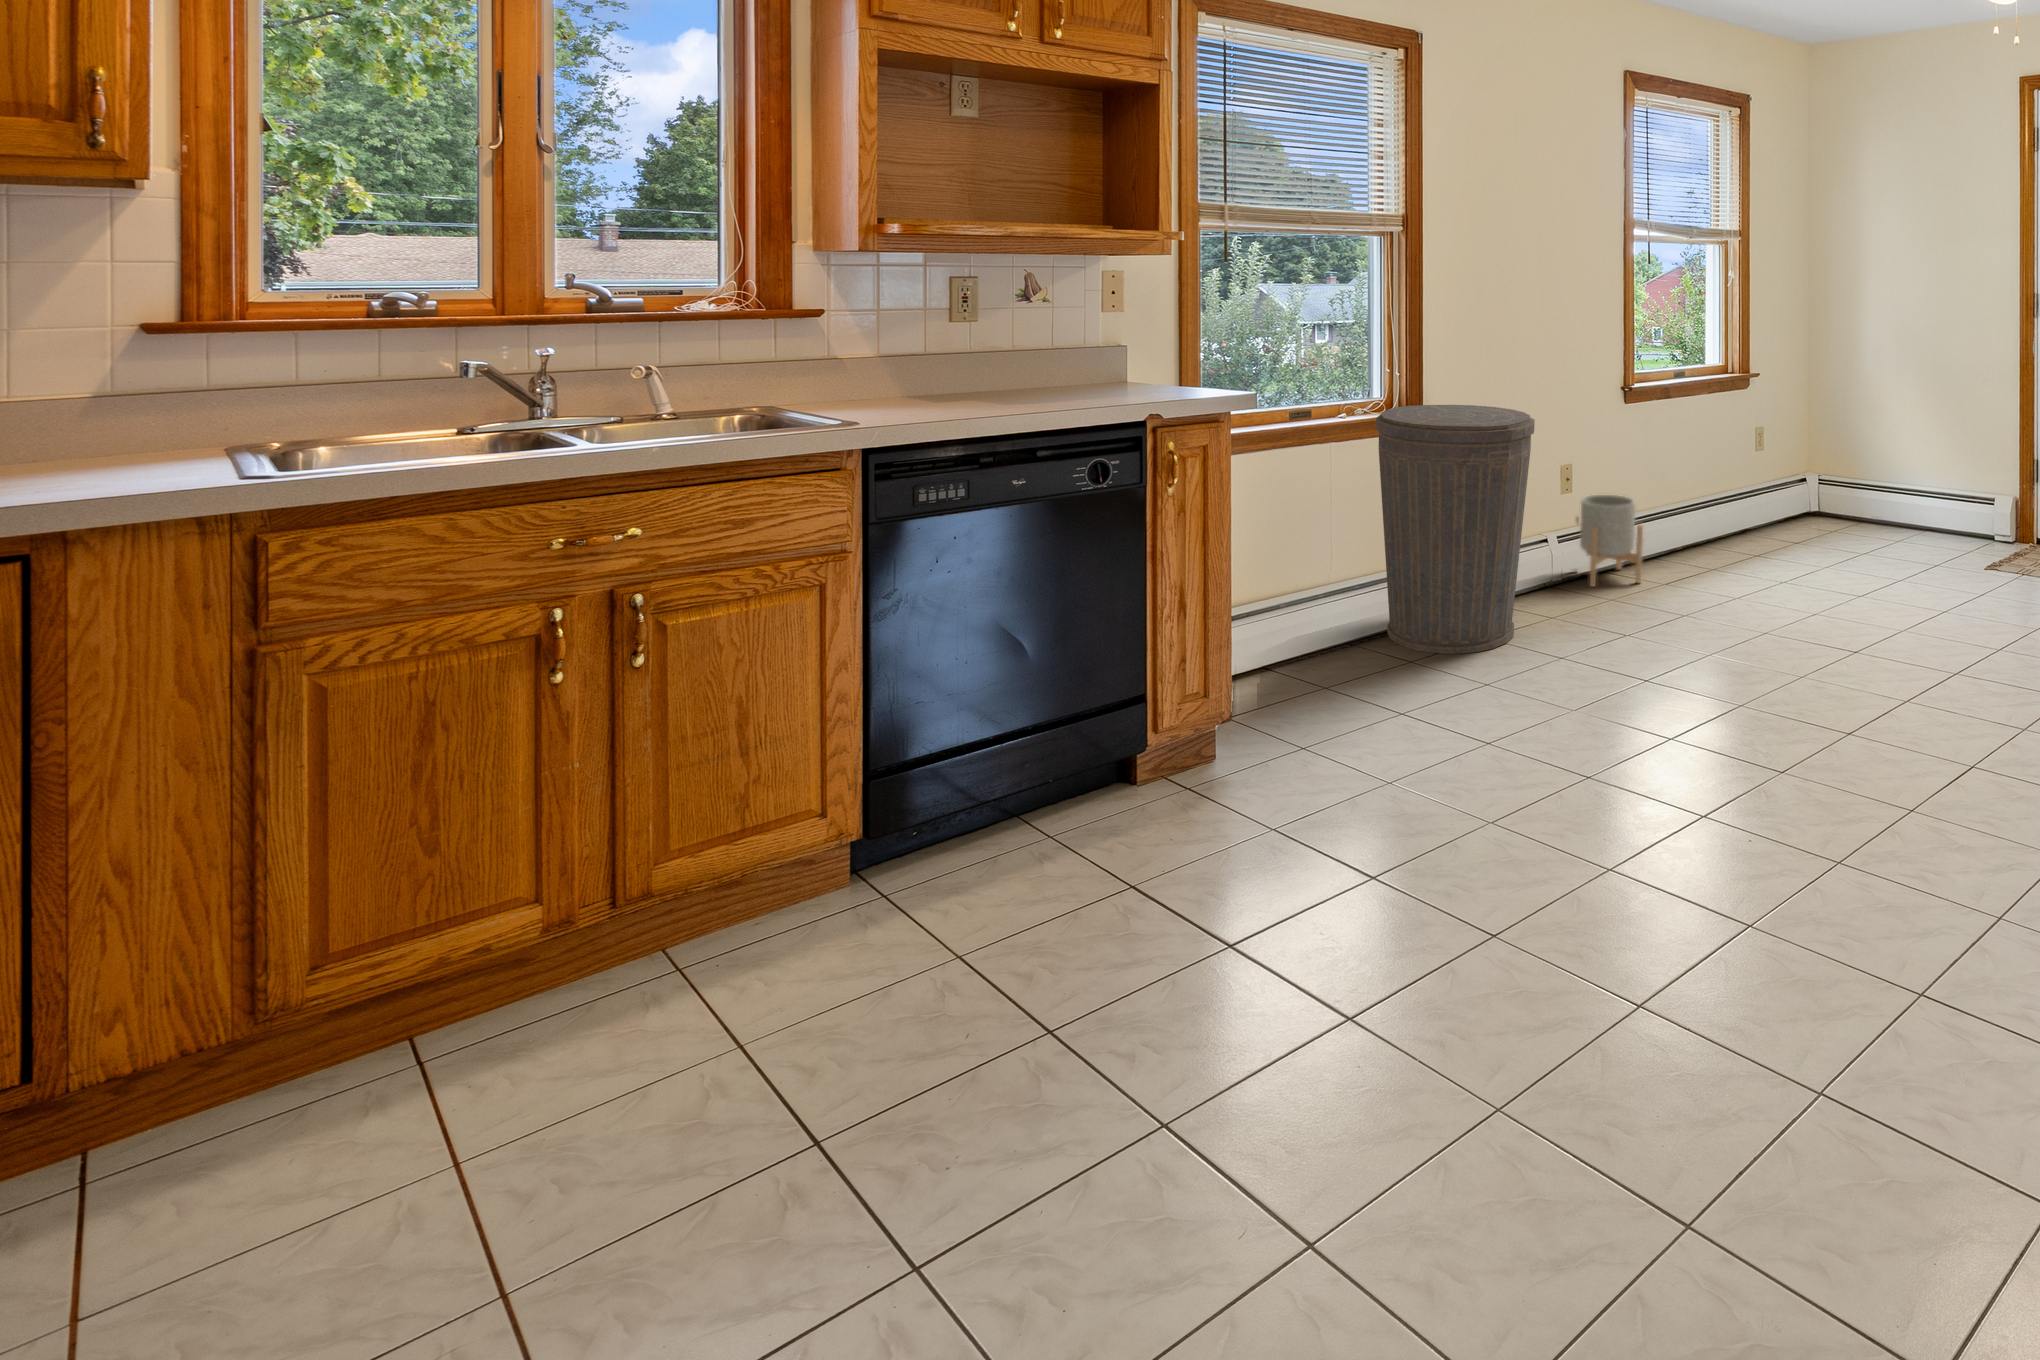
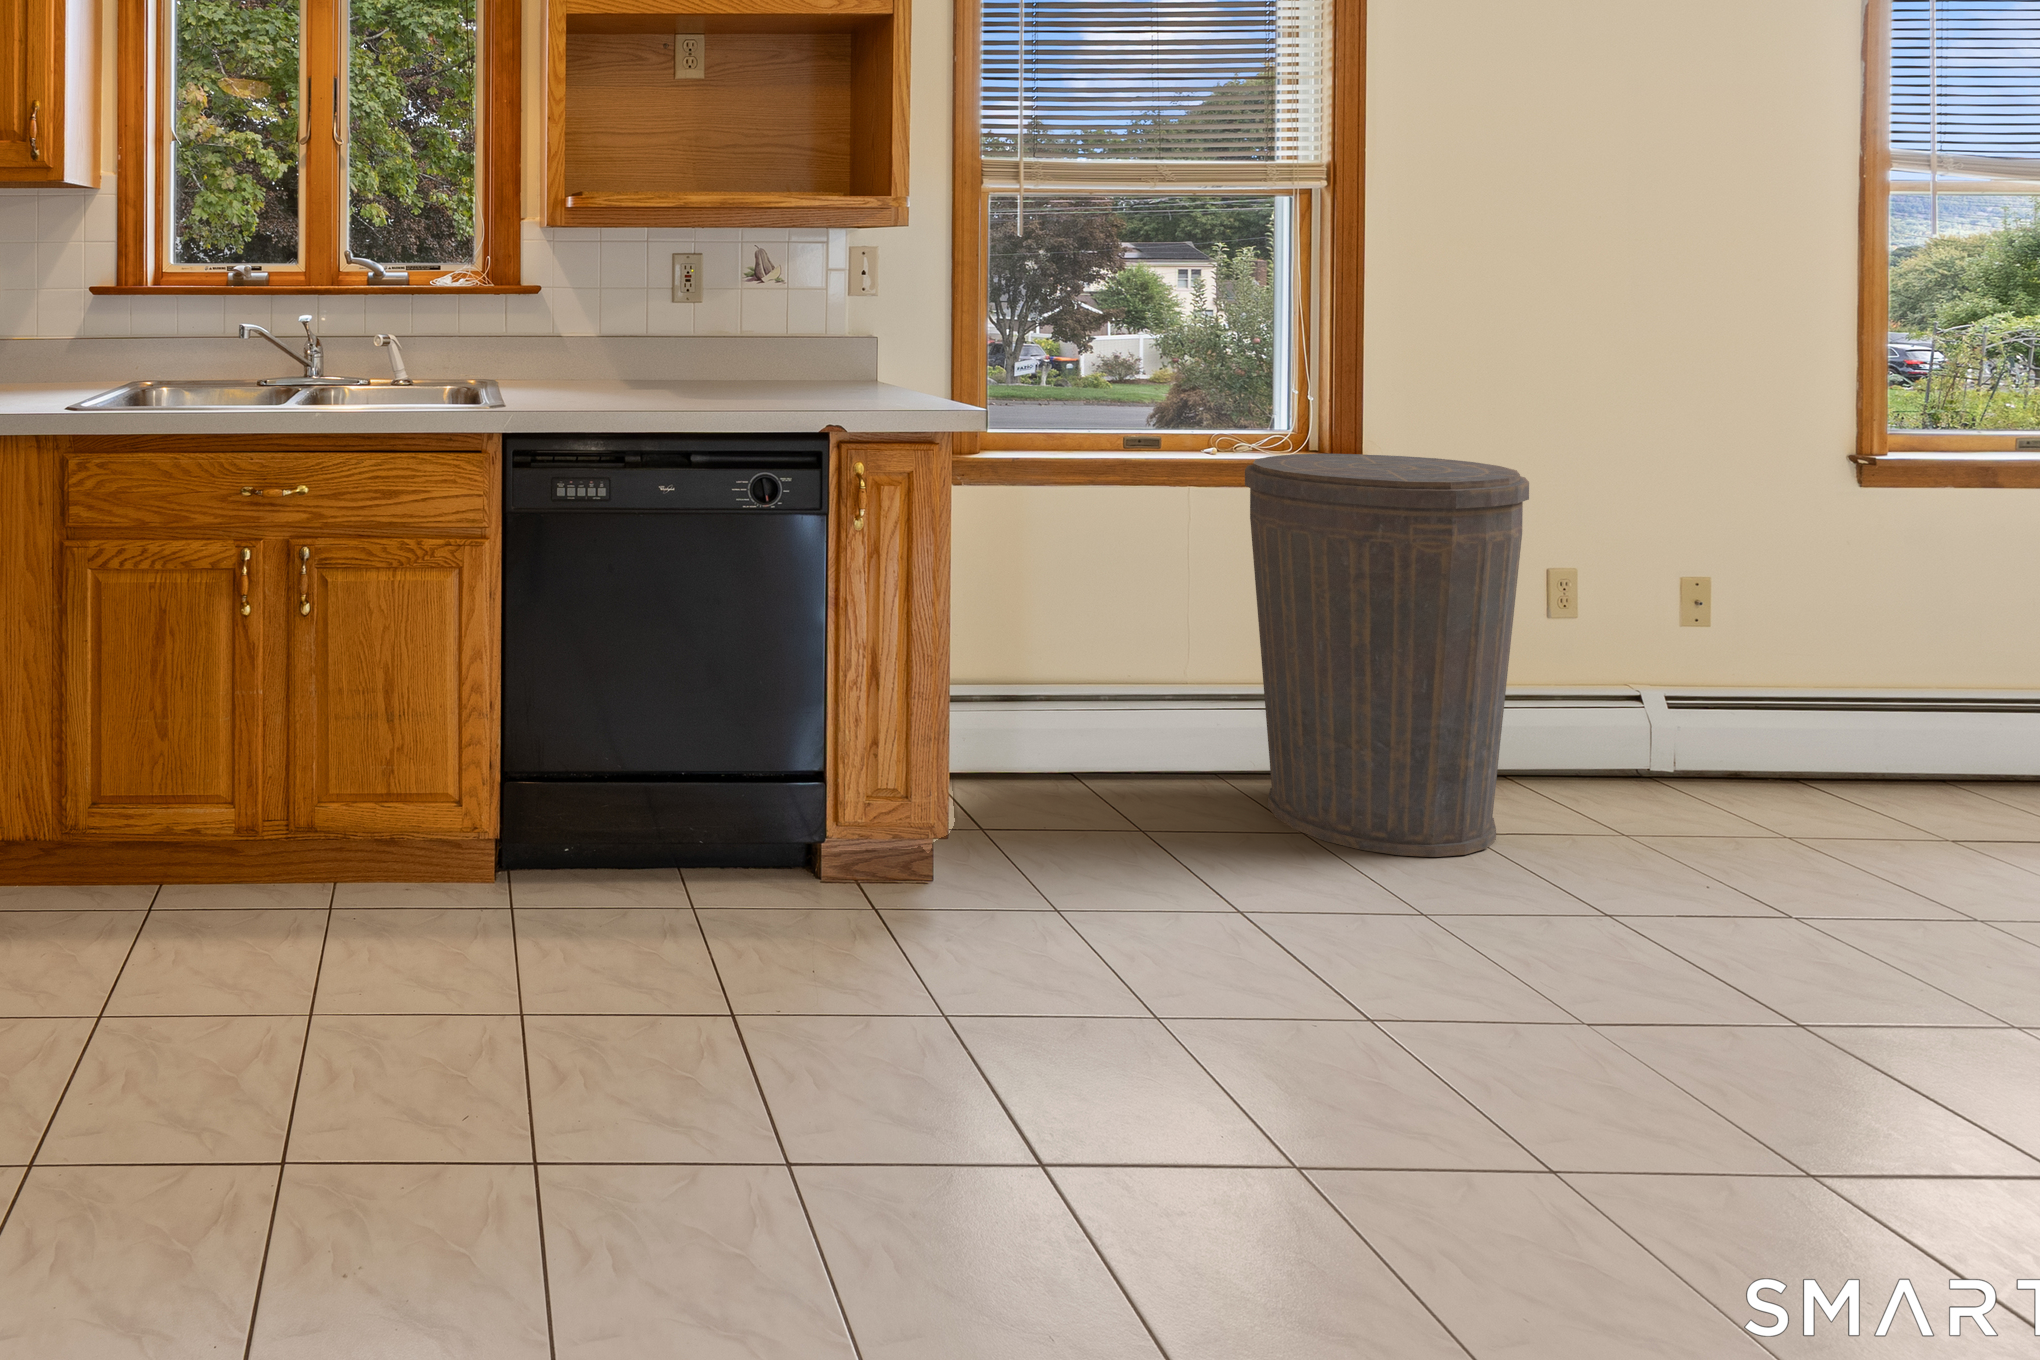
planter: present [1573,495,1643,587] -> none [1688,644,1839,821]

